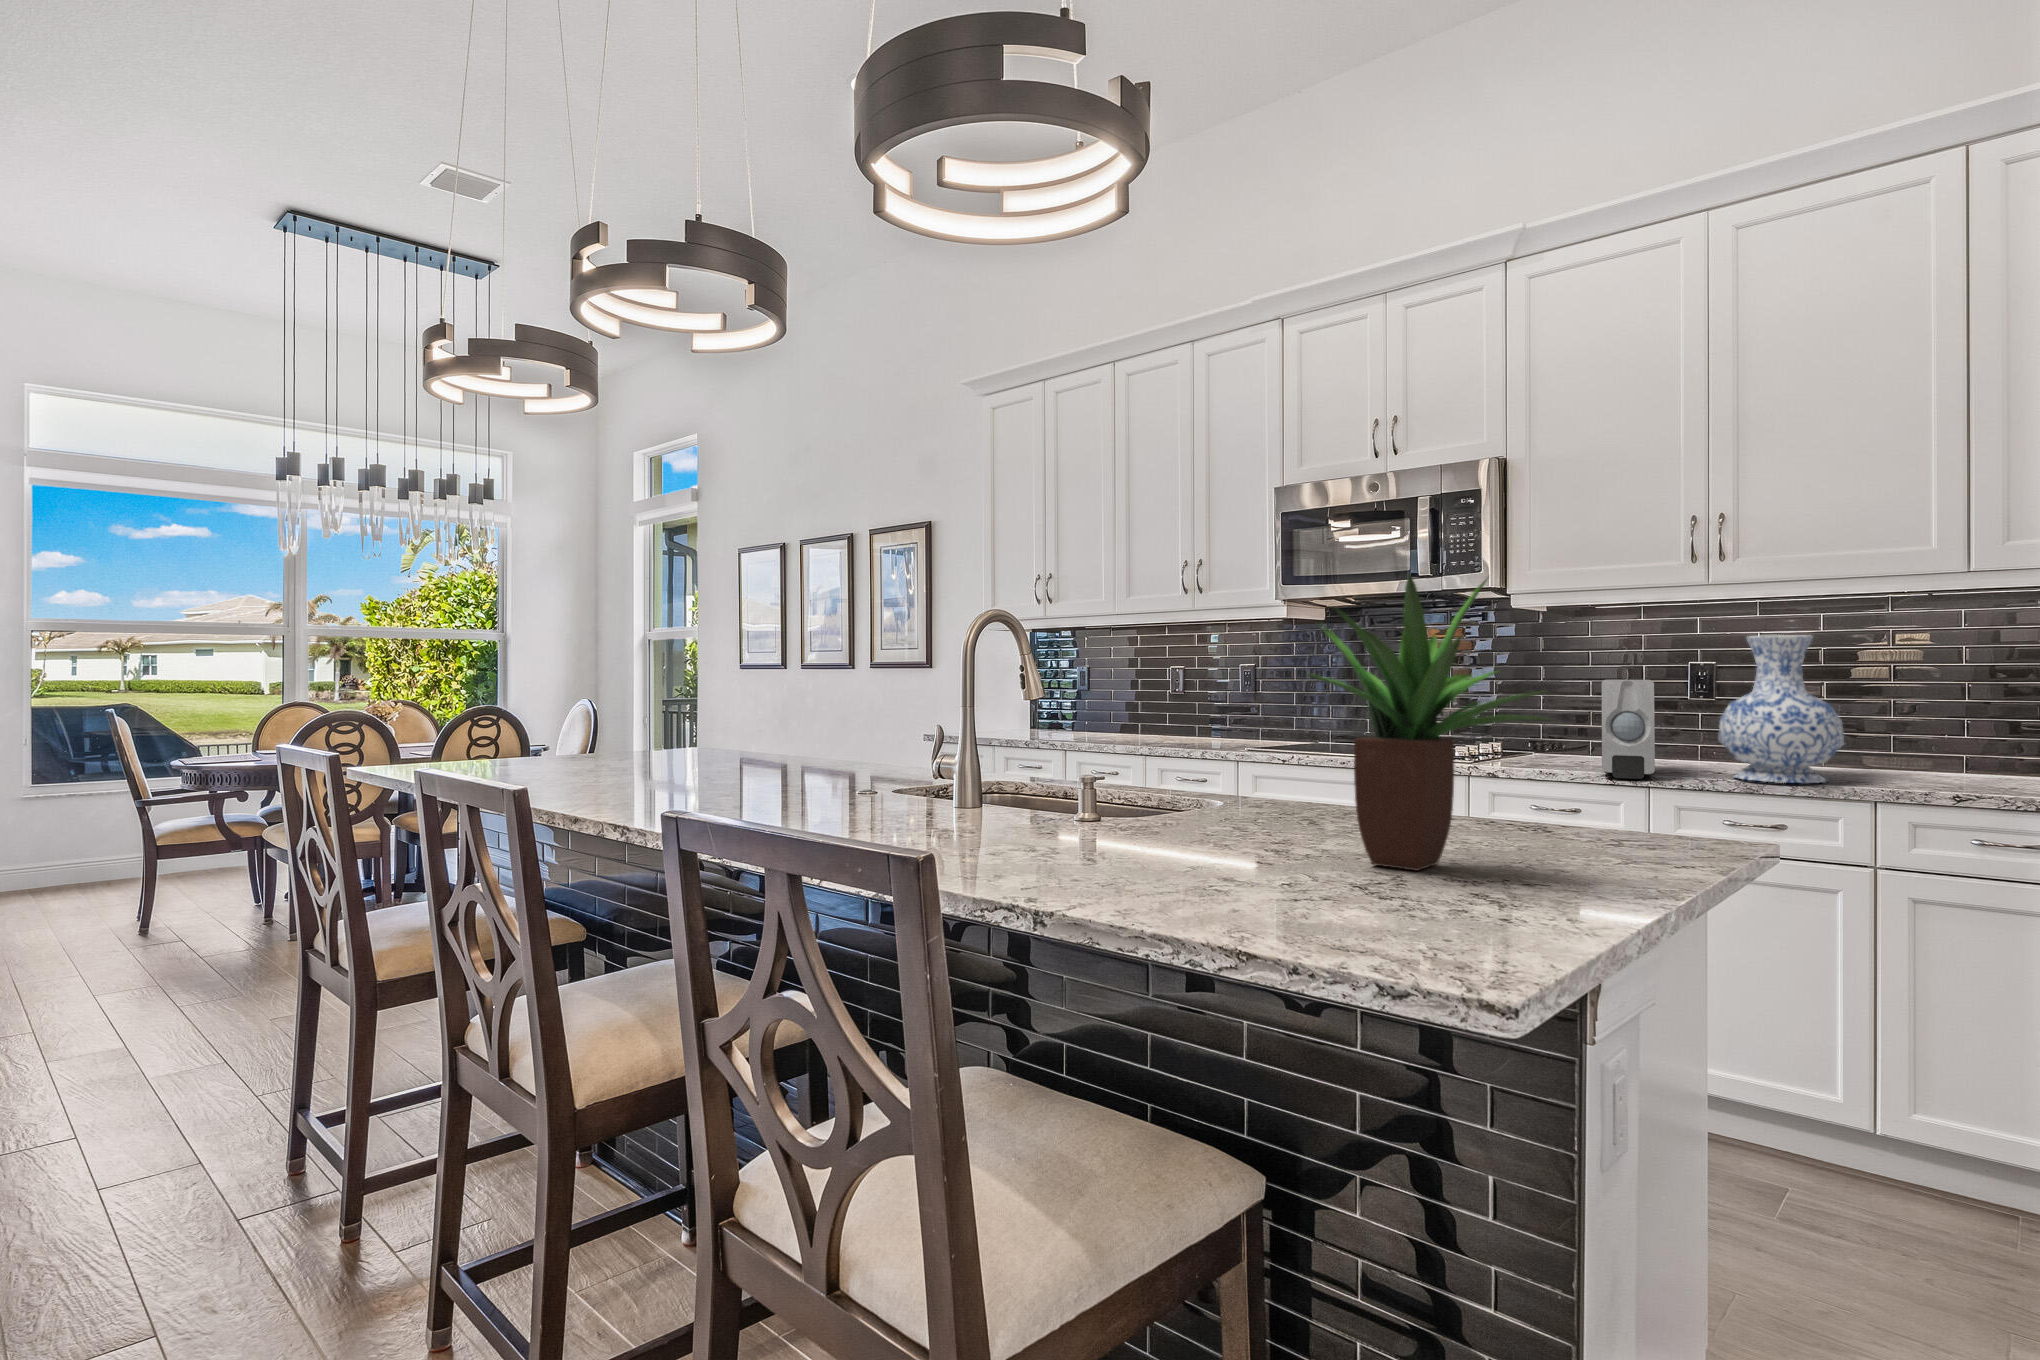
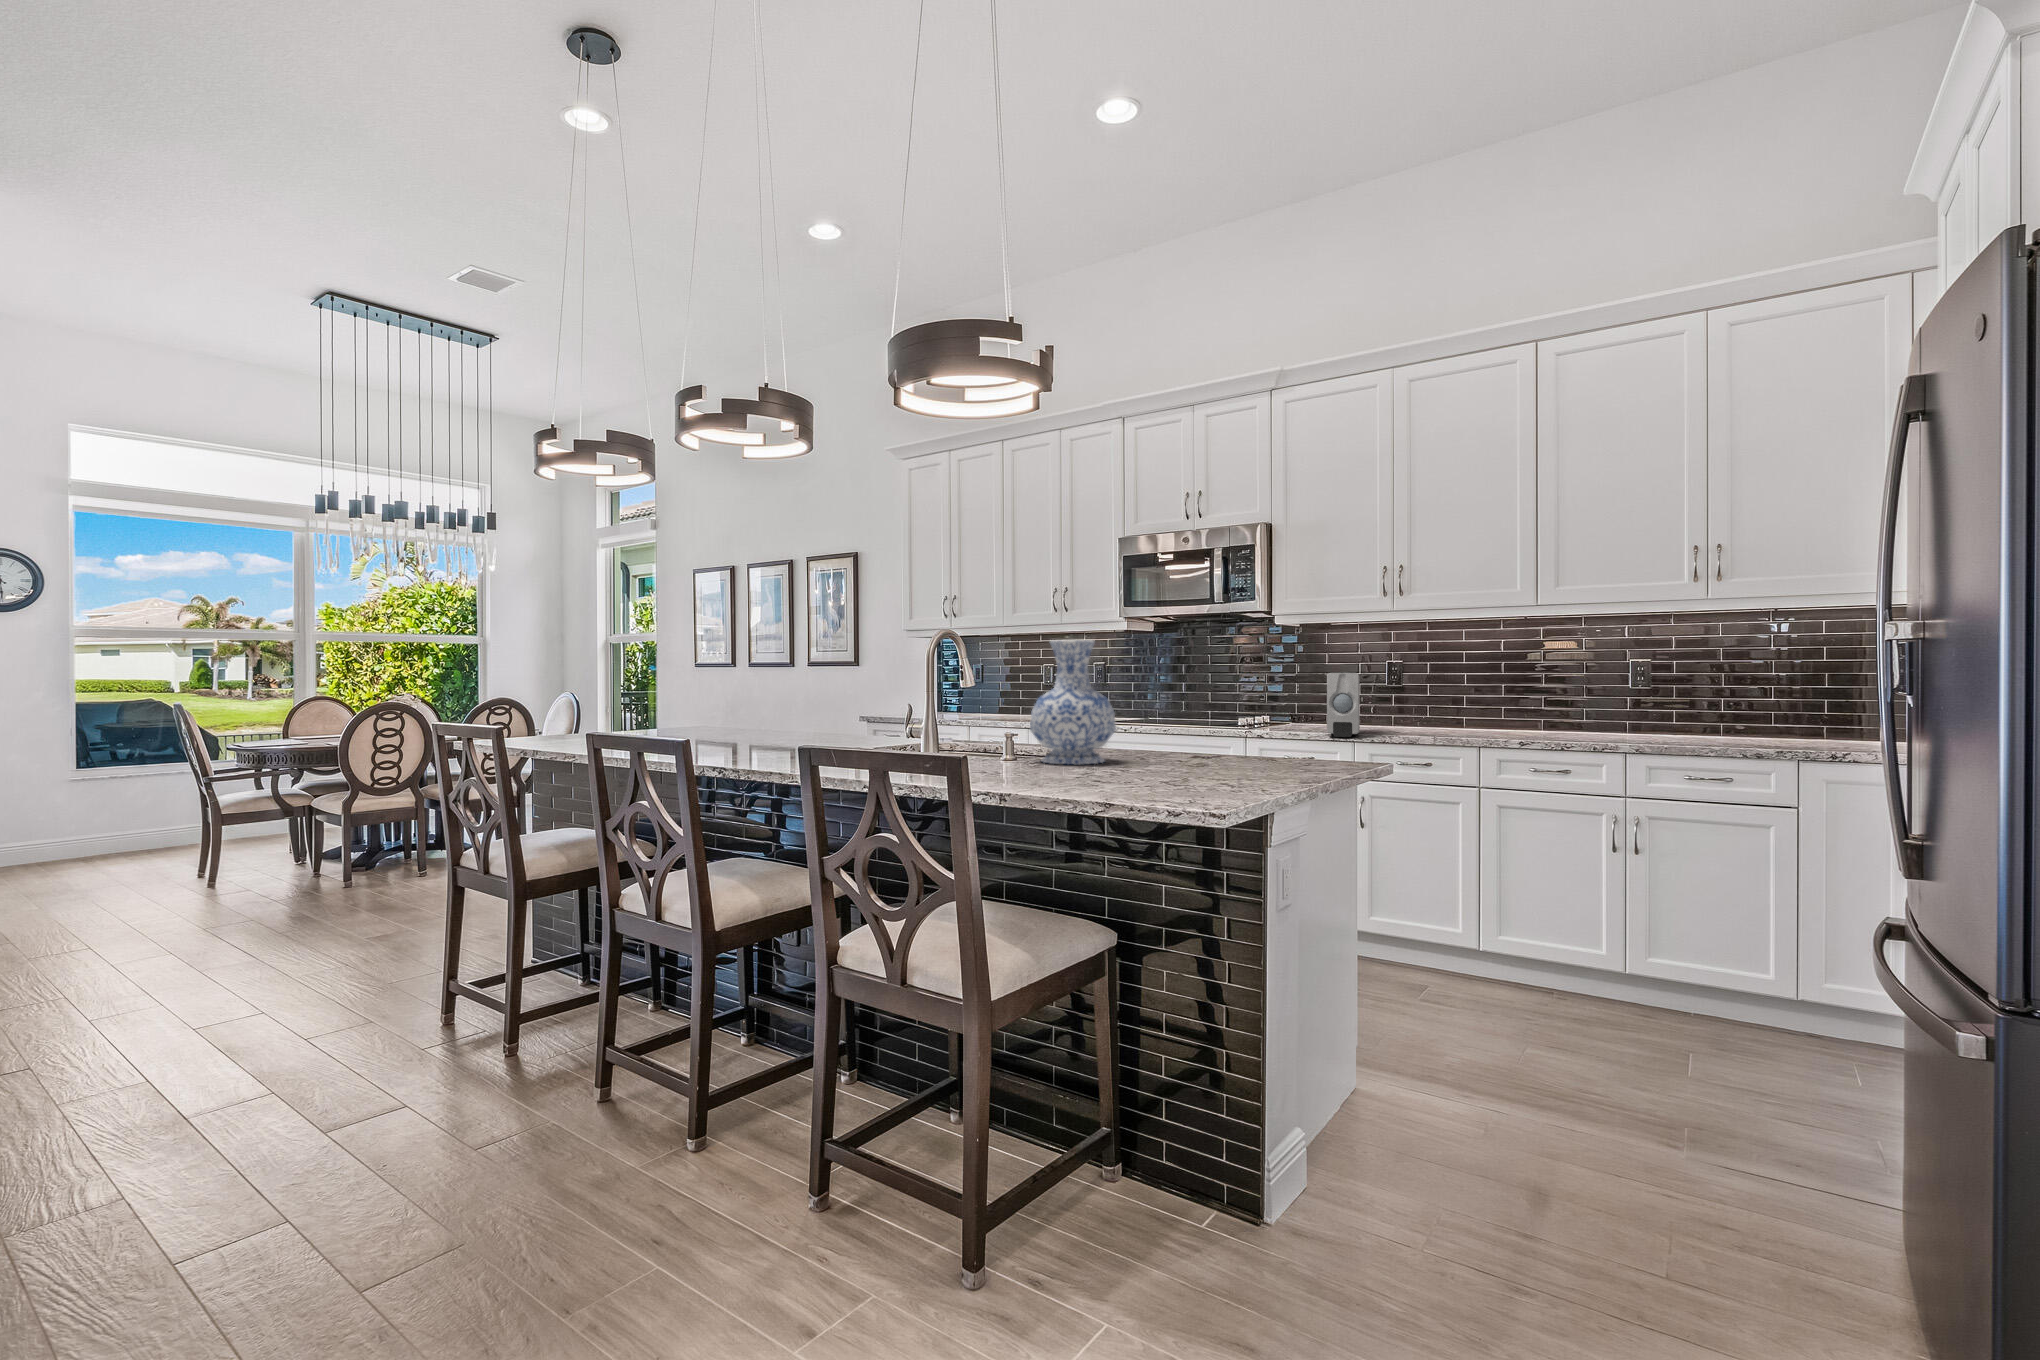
potted plant: present [1305,574,1549,871] -> none [1134,614,1269,776]
vase: present [1718,635,1844,783] -> present [1030,640,1116,765]

